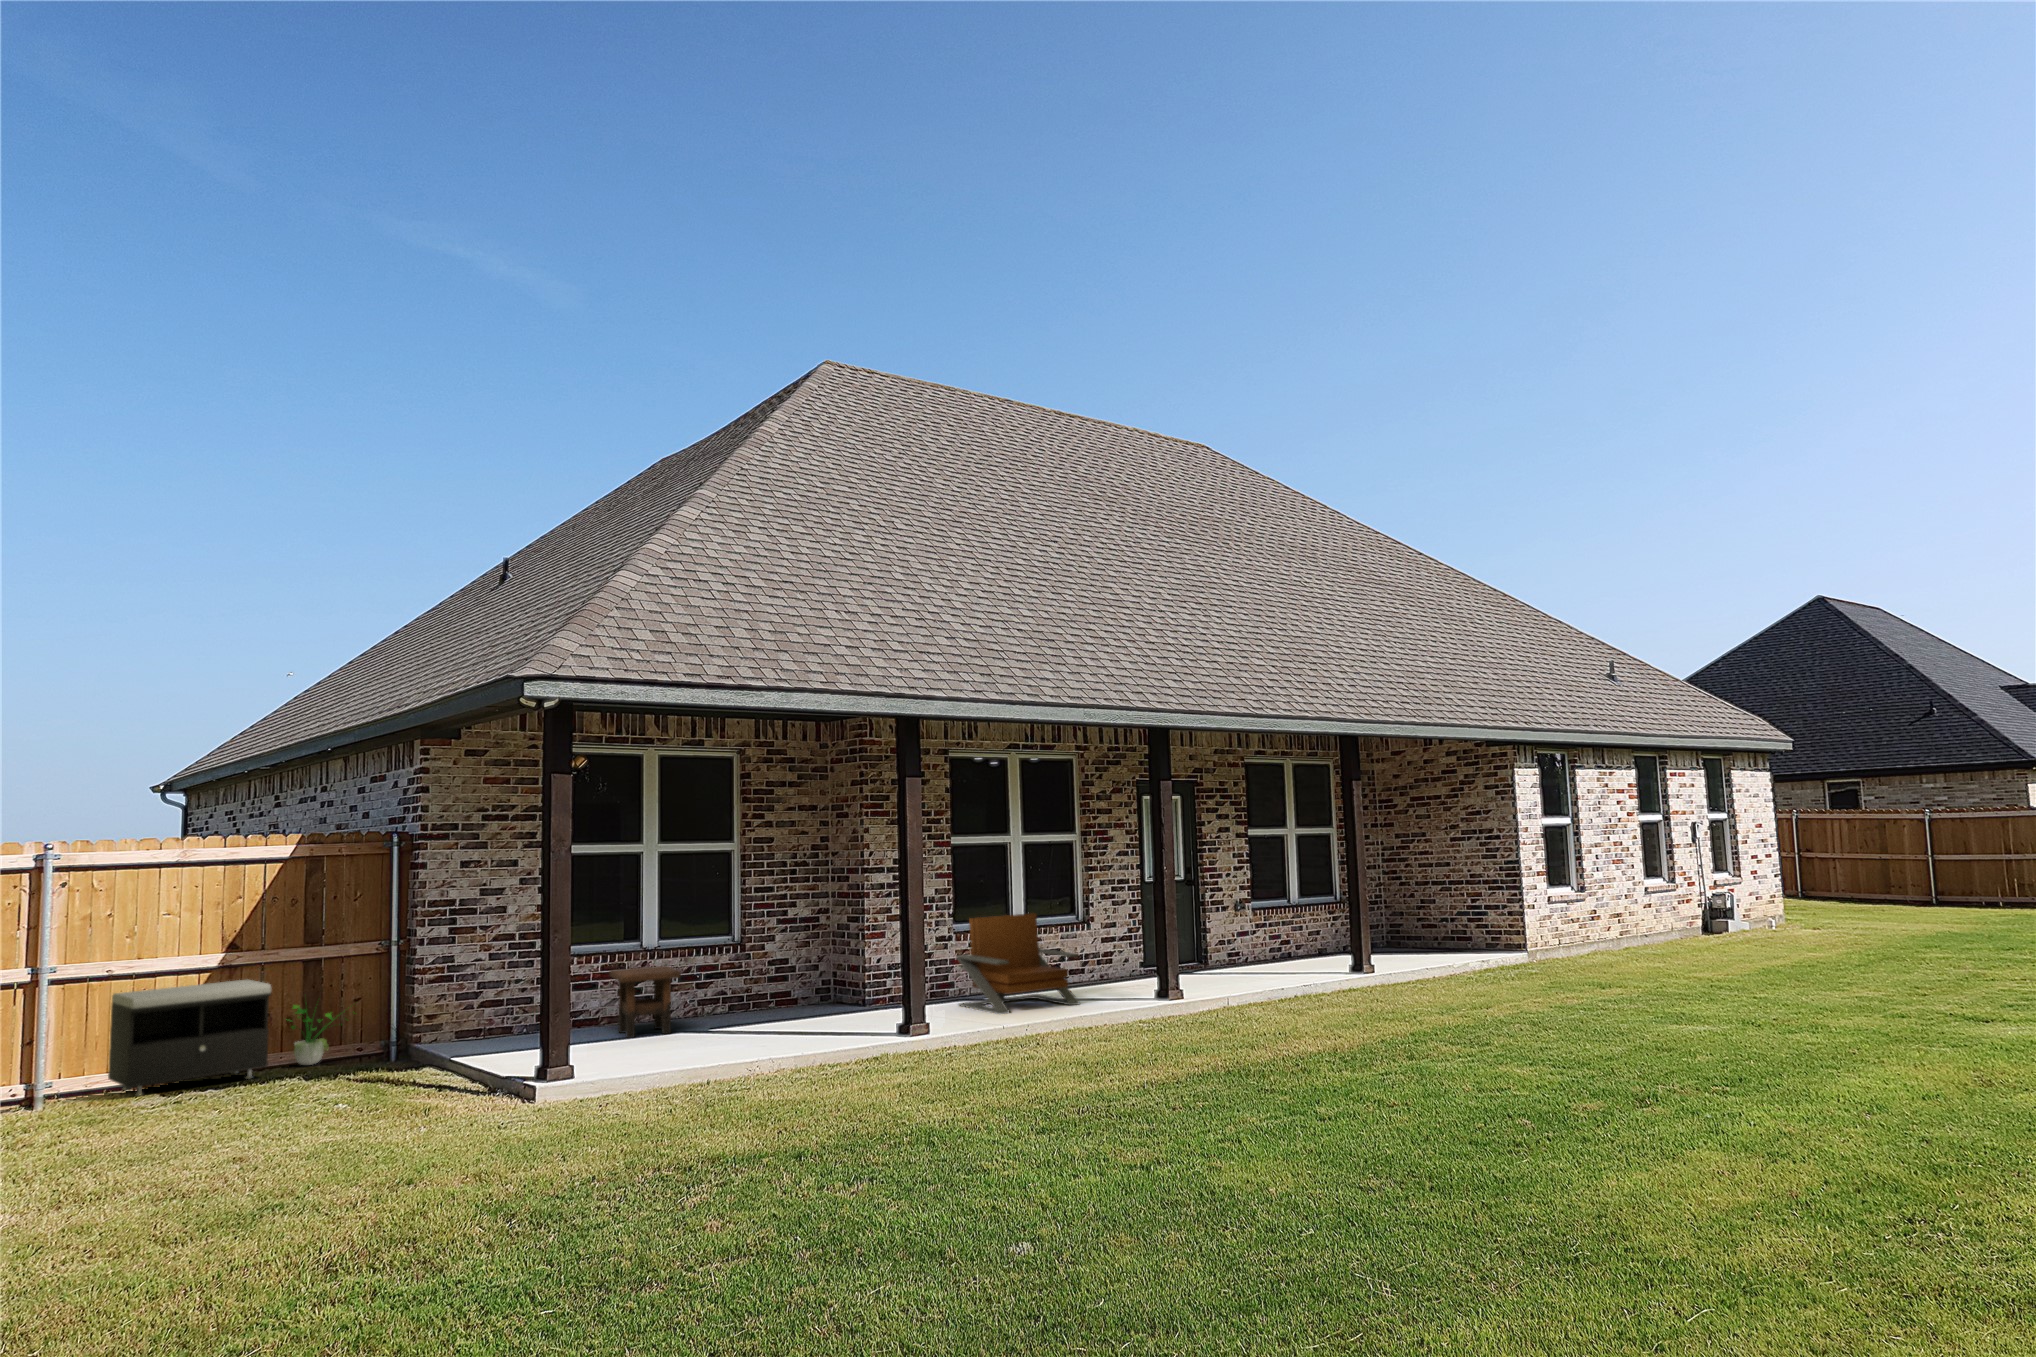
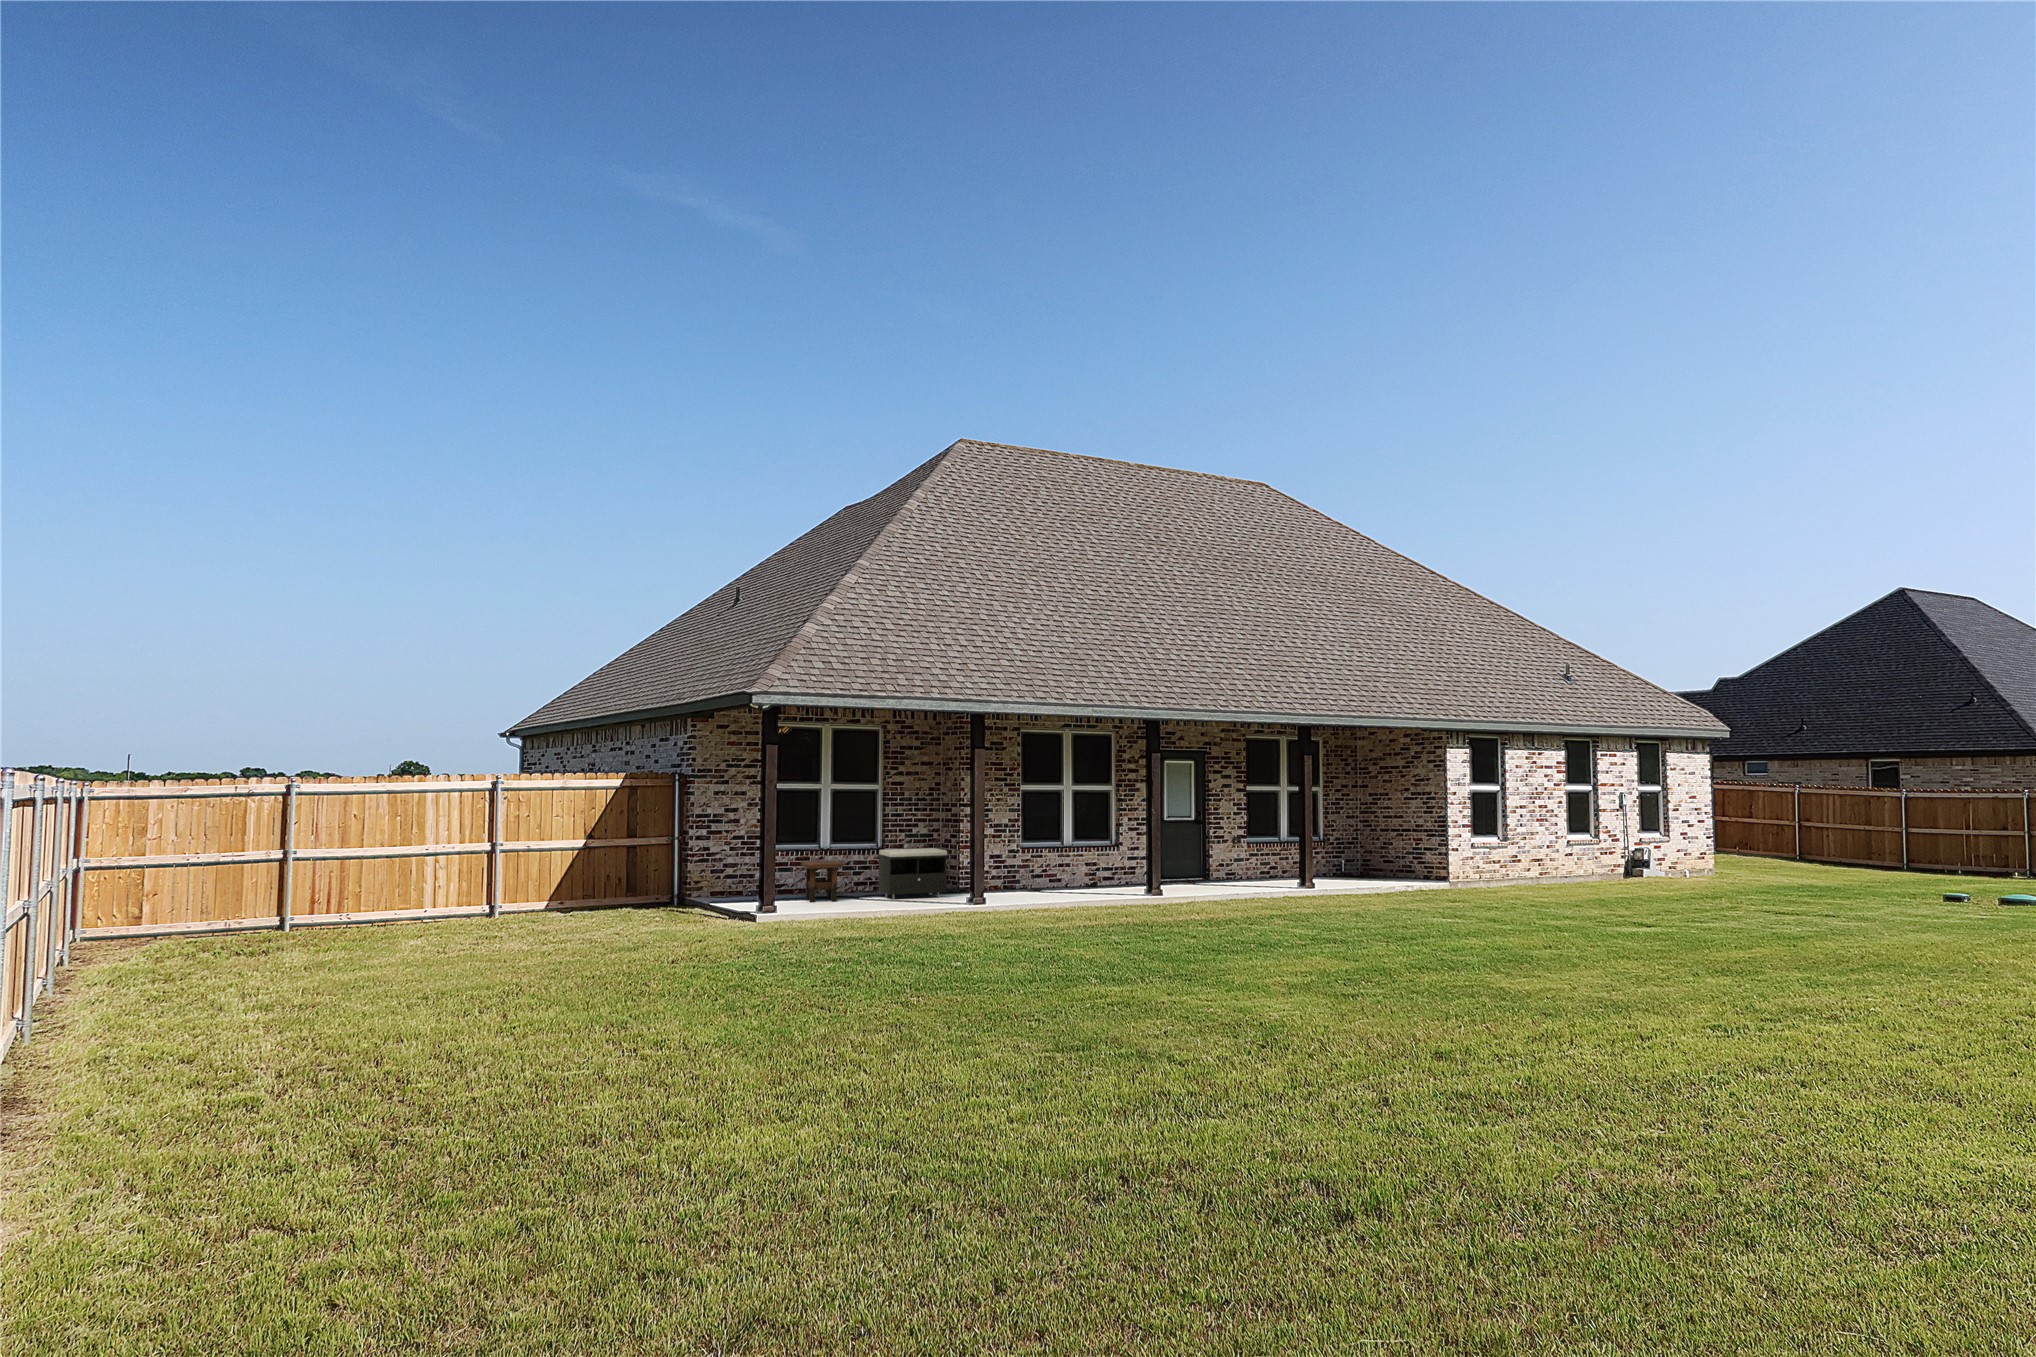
lounge chair: present [956,913,1080,1014] -> none [1020,838,1099,902]
storage bench: present [108,979,271,1095] -> present [879,848,947,899]
potted plant: present [286,1005,345,1065] -> none [617,862,659,906]

